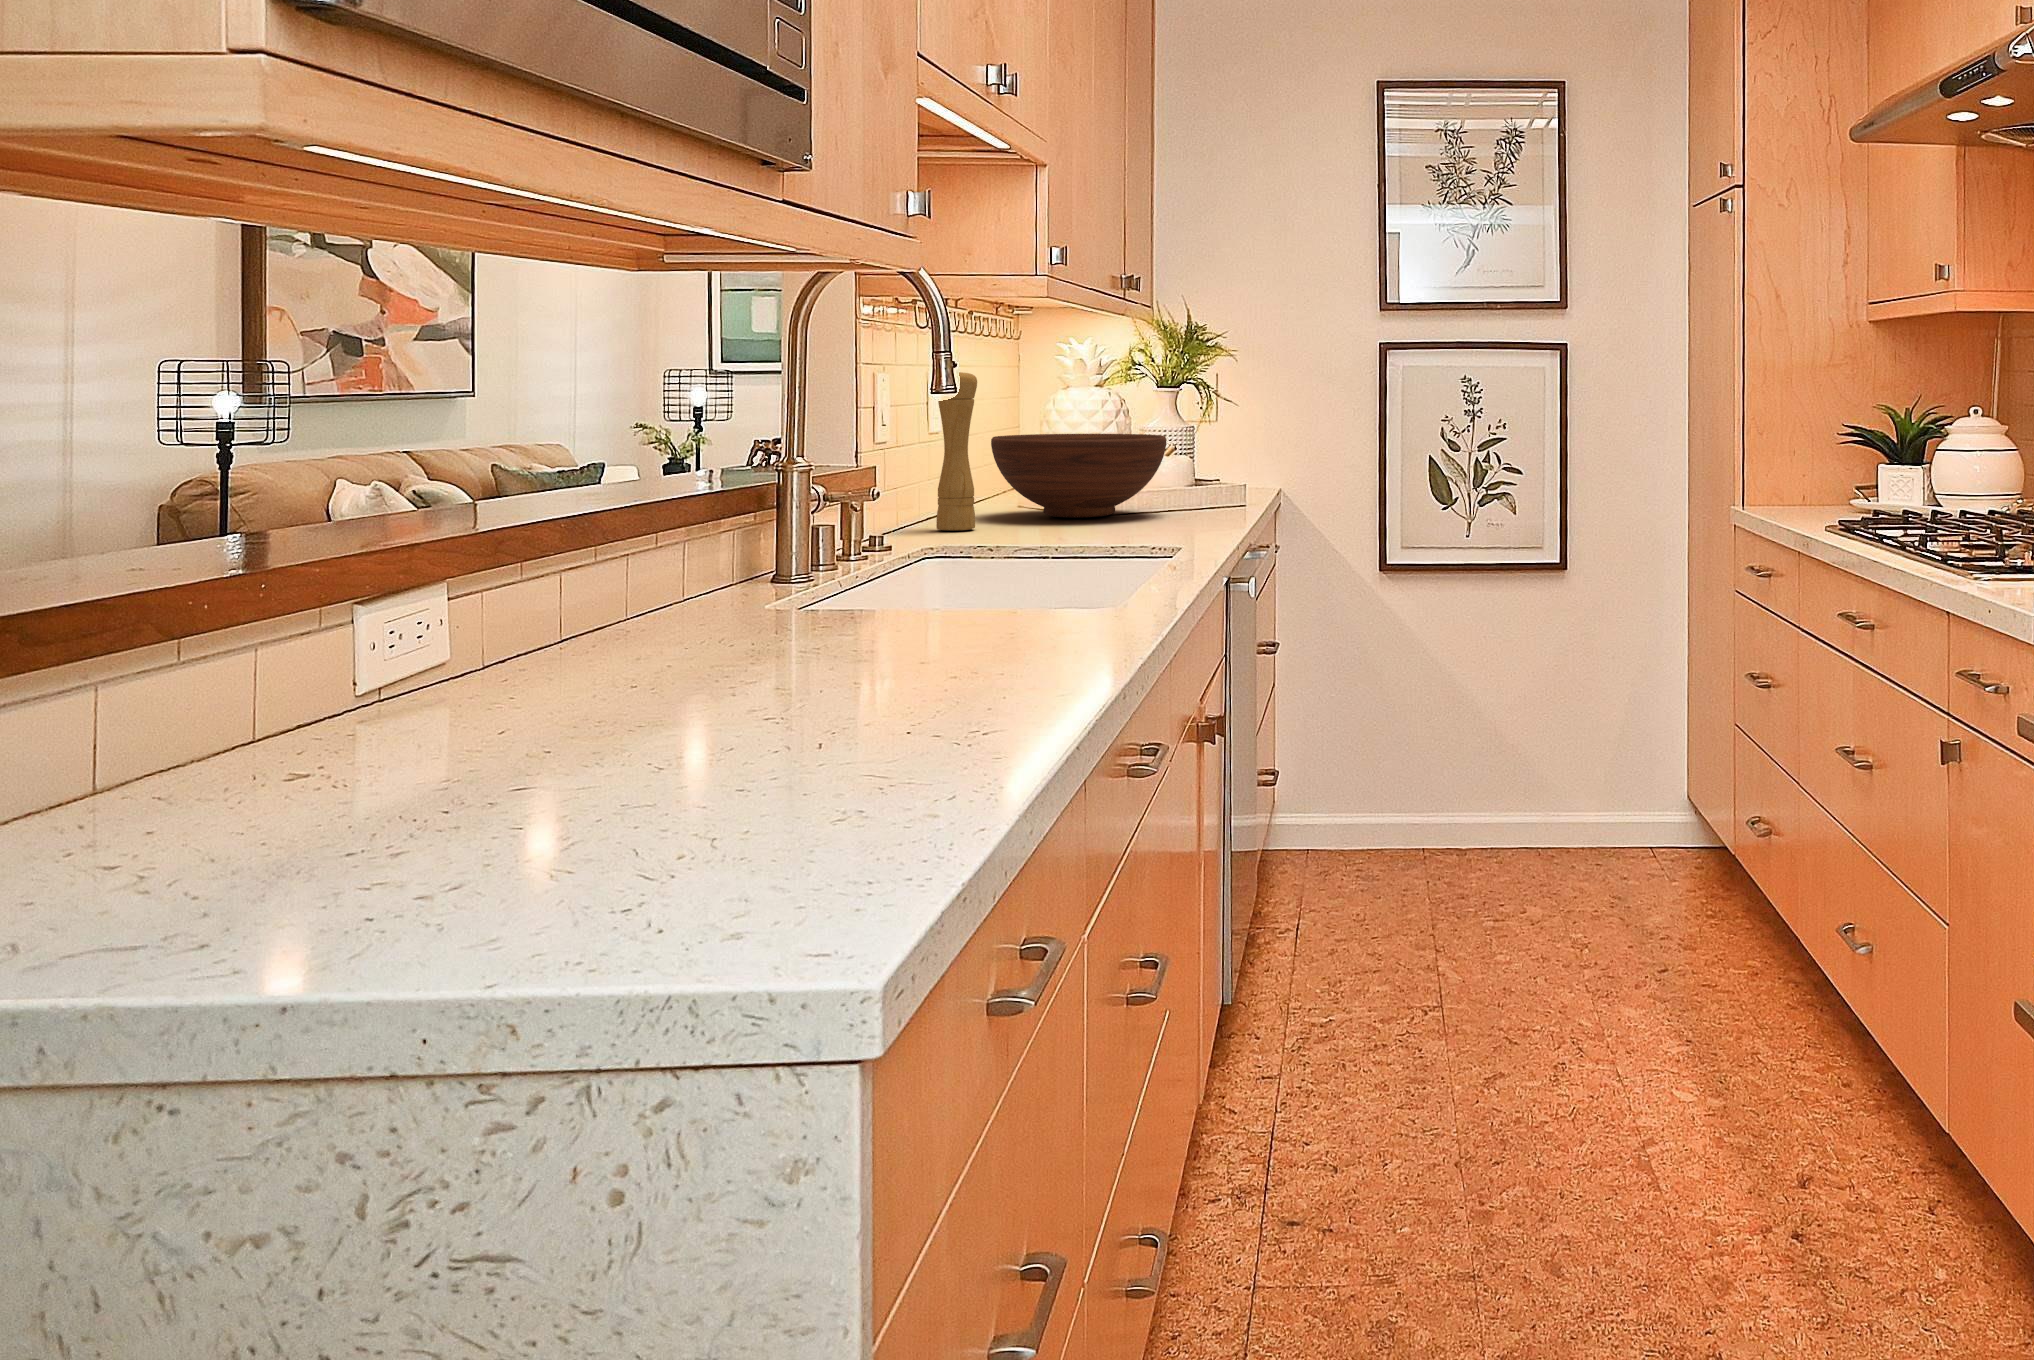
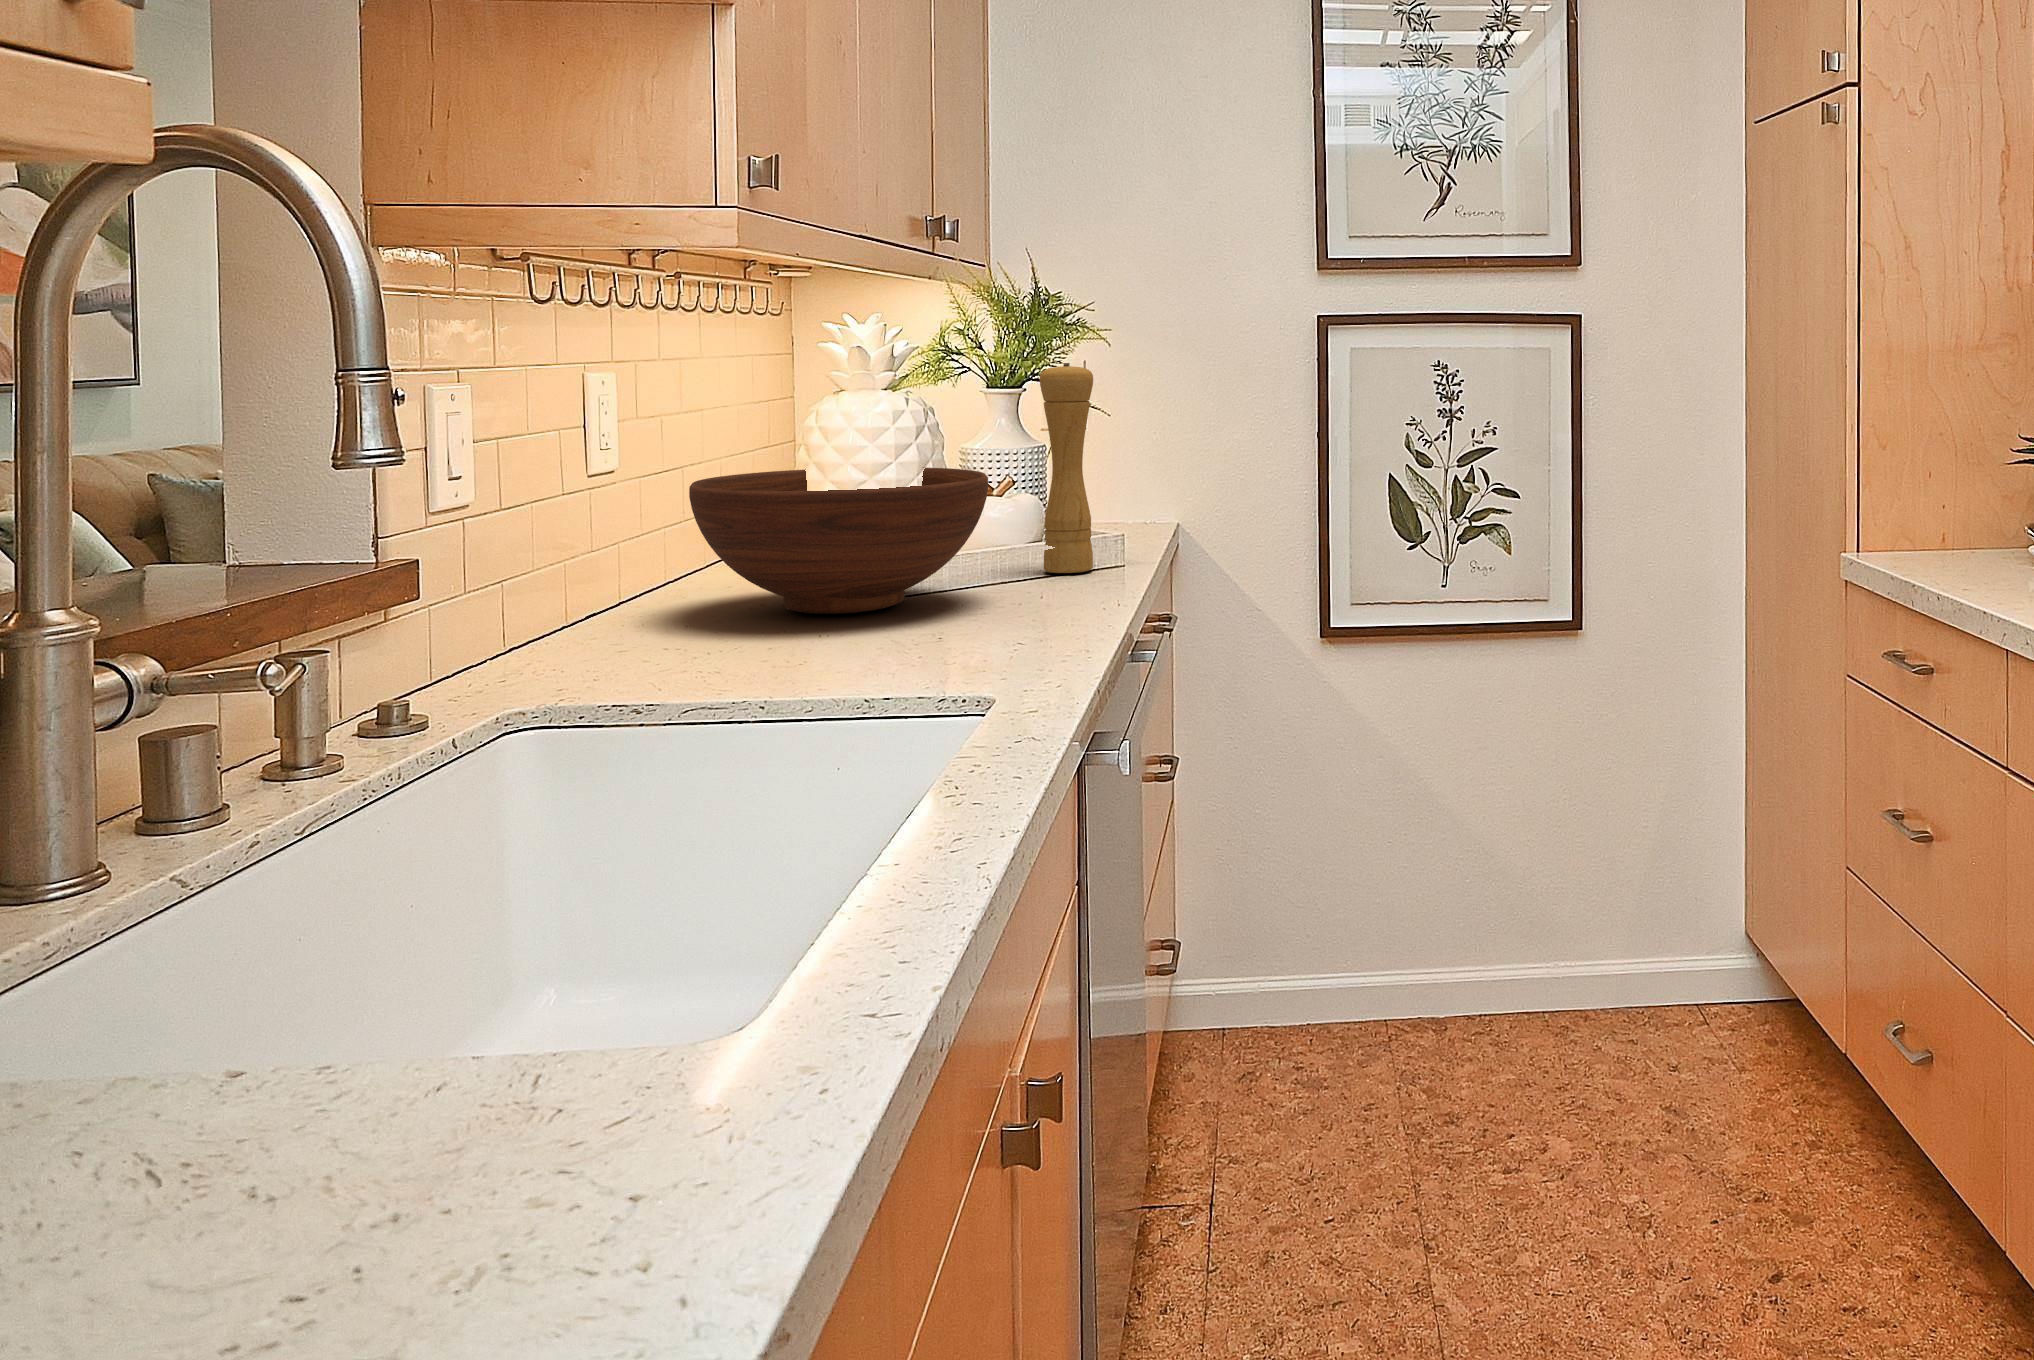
pepper mill: present [936,372,977,530] -> present [1040,363,1093,573]

